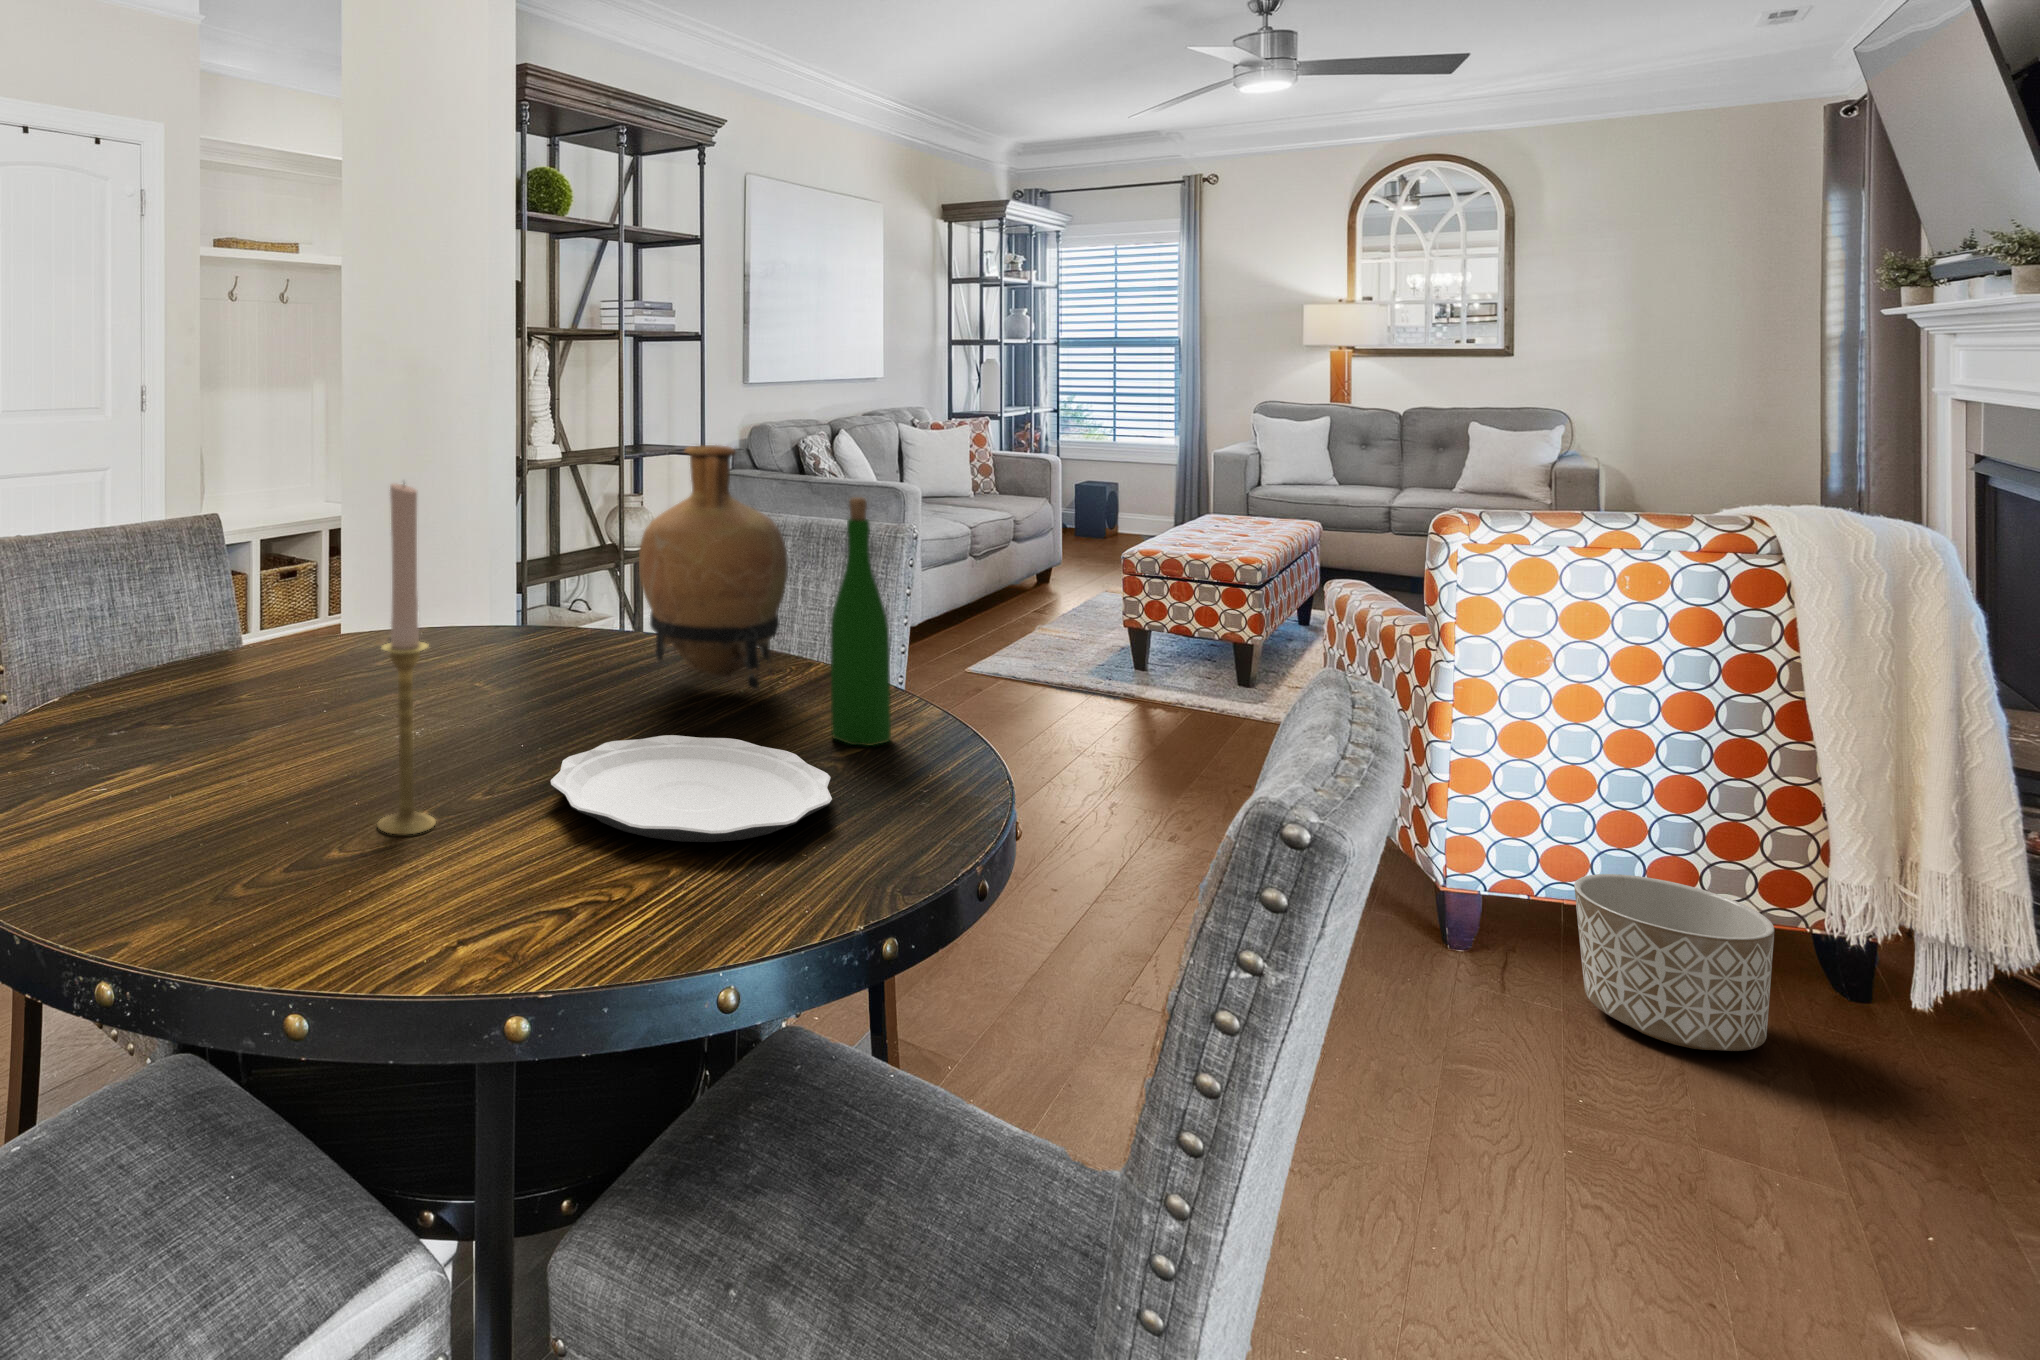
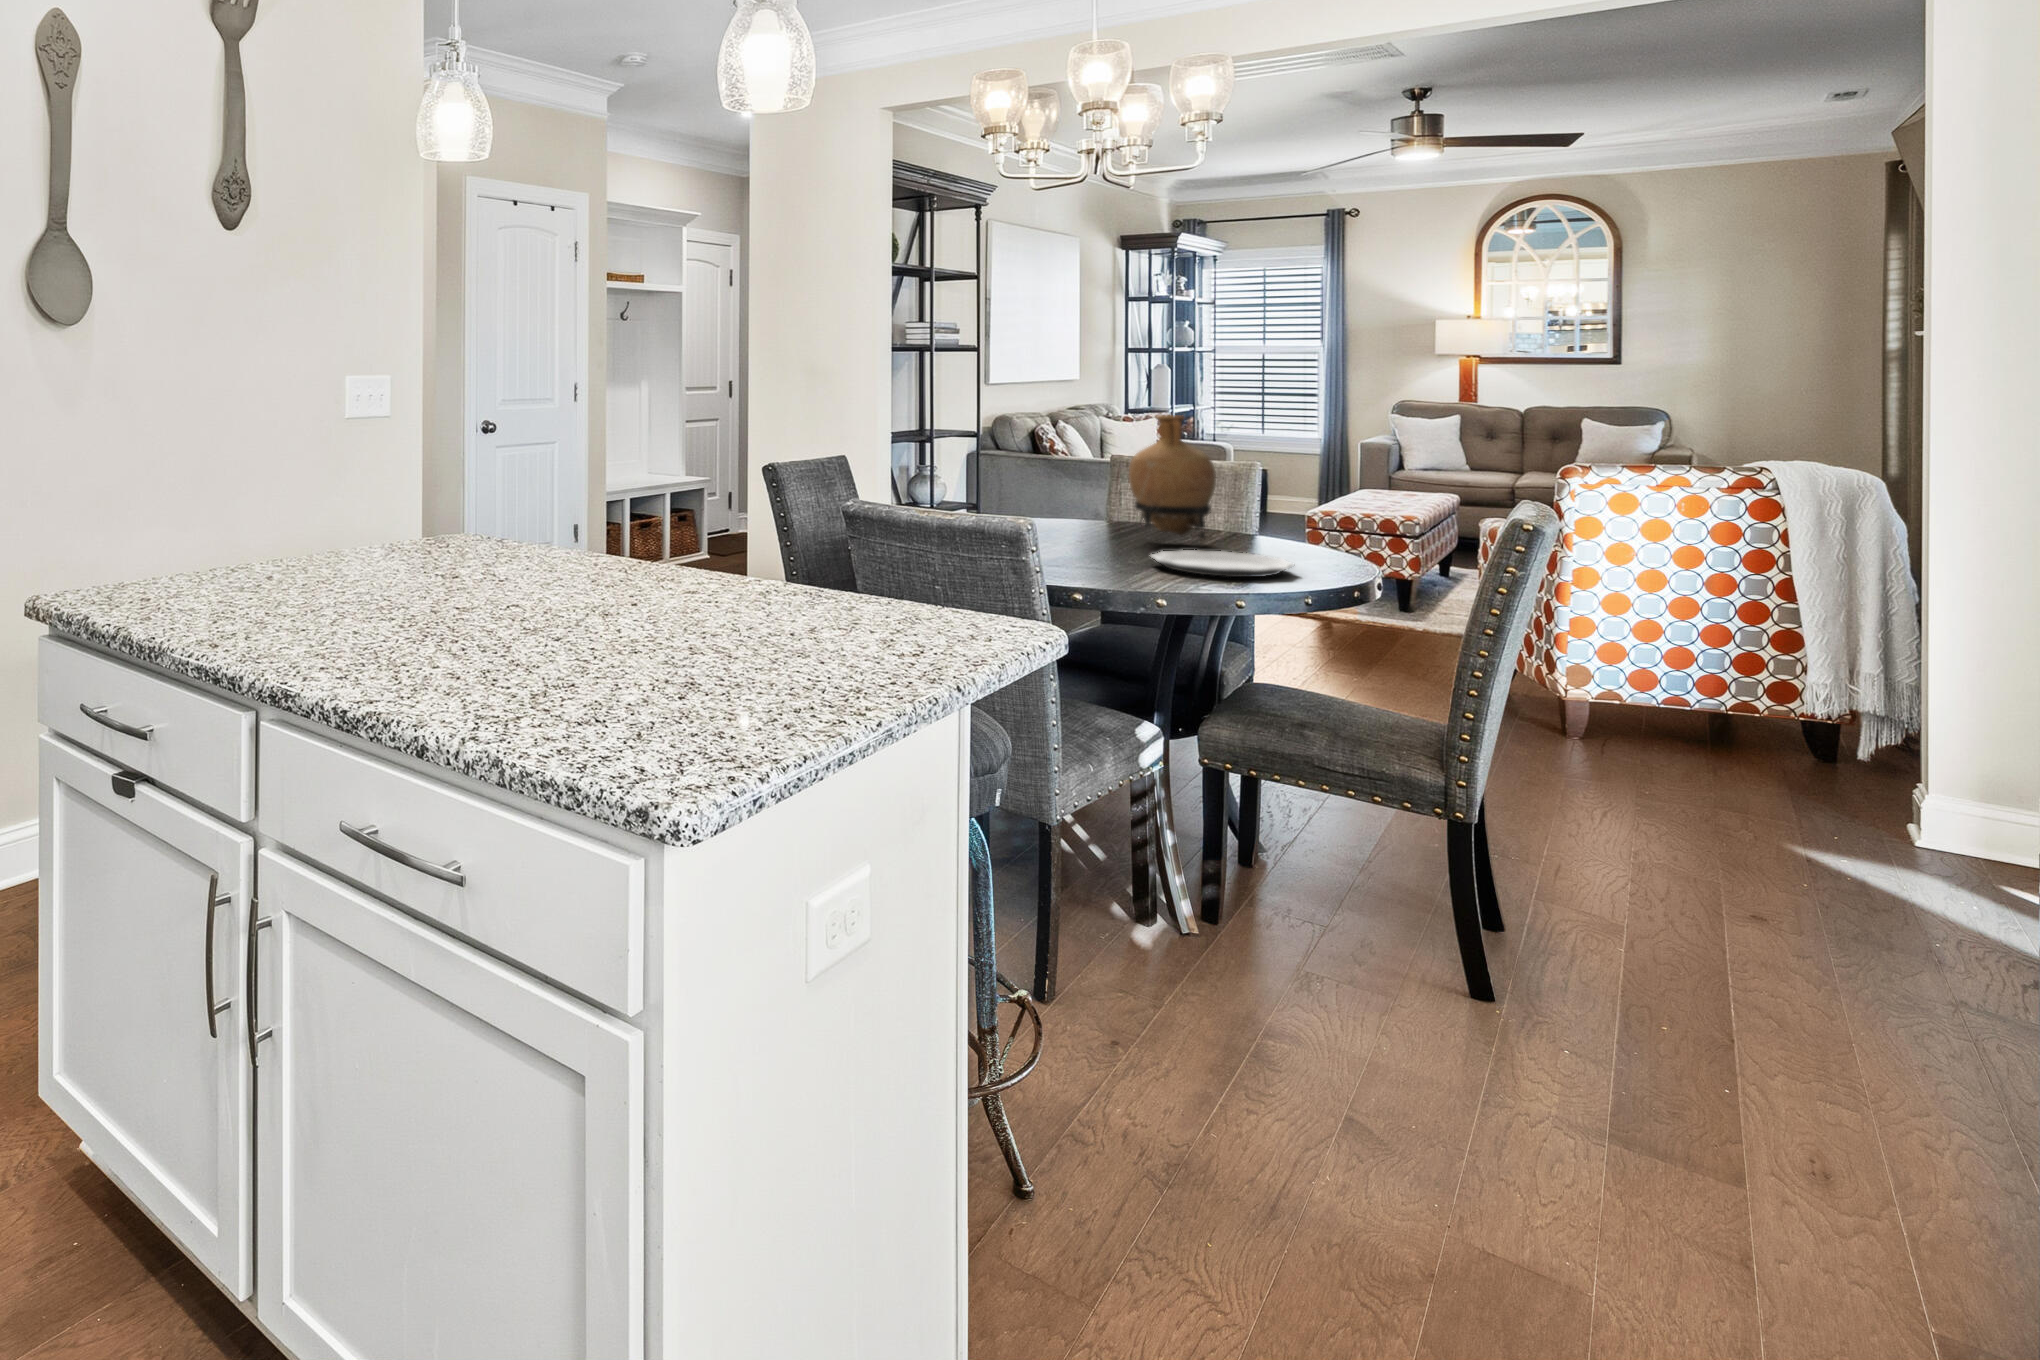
candlestick: present [377,484,436,834] -> none [1089,423,1117,575]
wine bottle: present [831,497,891,746] -> none [1257,438,1292,558]
planter: present [1574,874,1774,1051] -> none [1648,685,1768,777]

